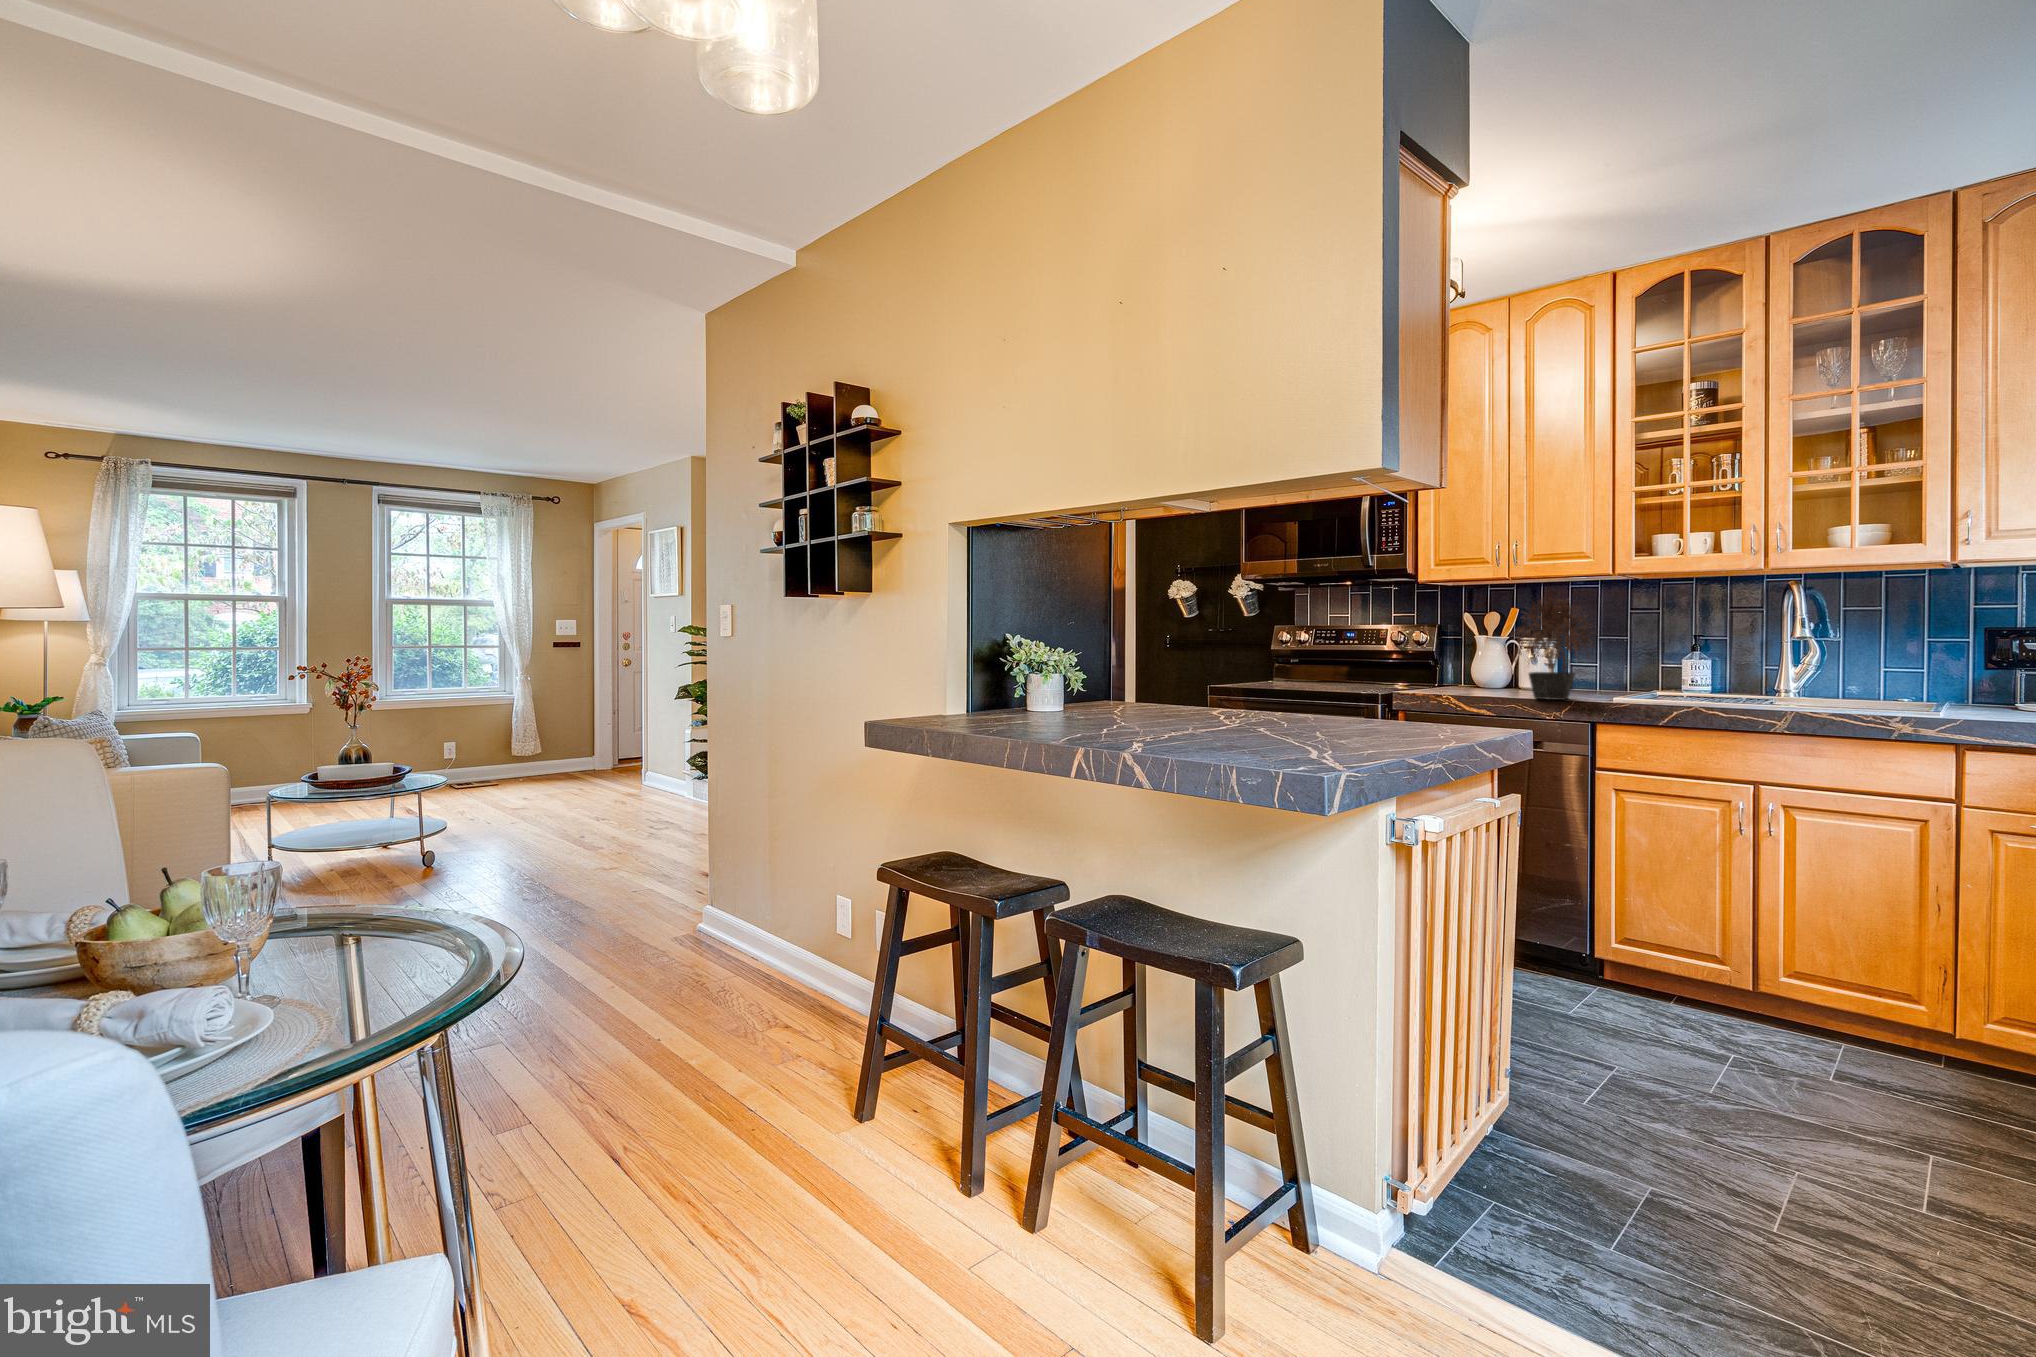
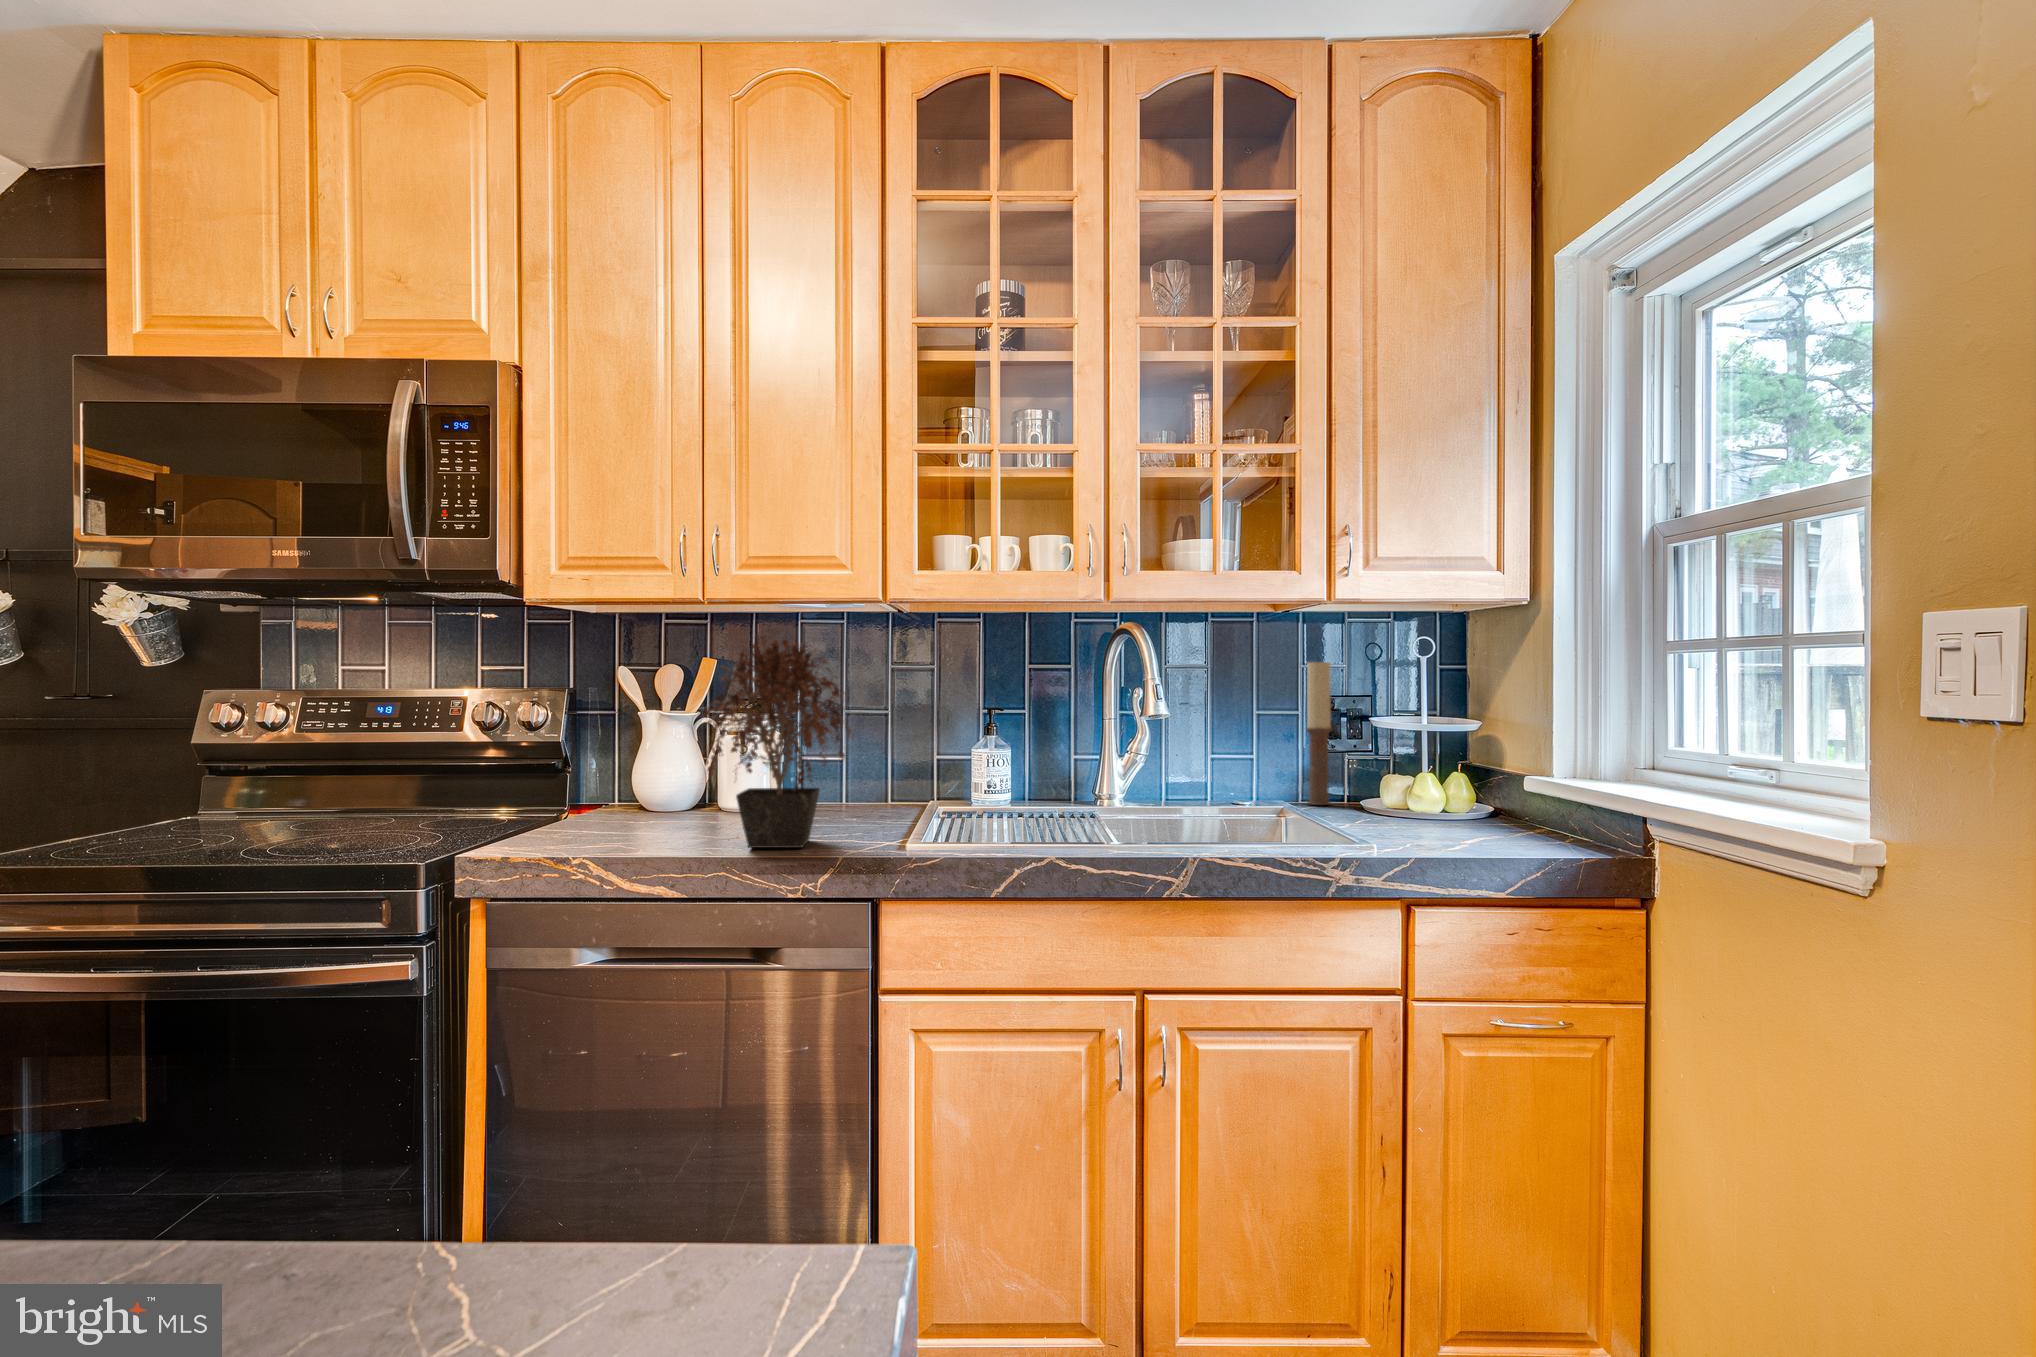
candle: none [1954,600,1980,700] -> present [1306,661,1331,805]

